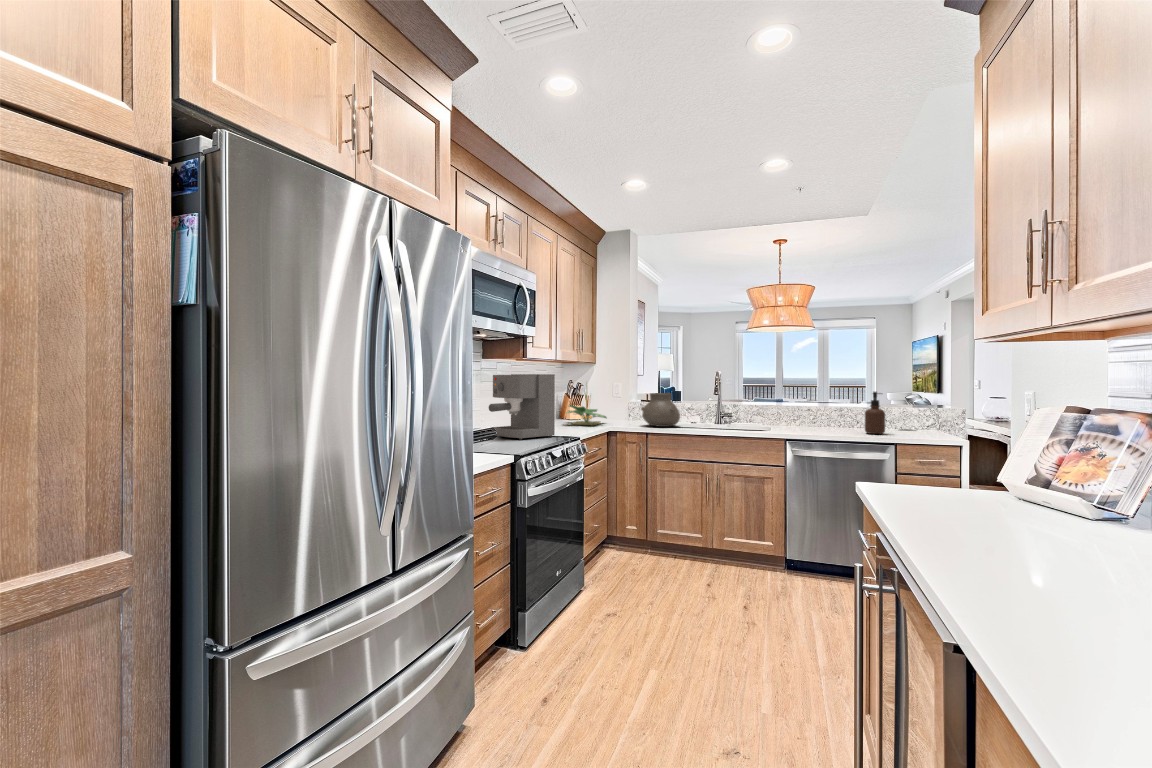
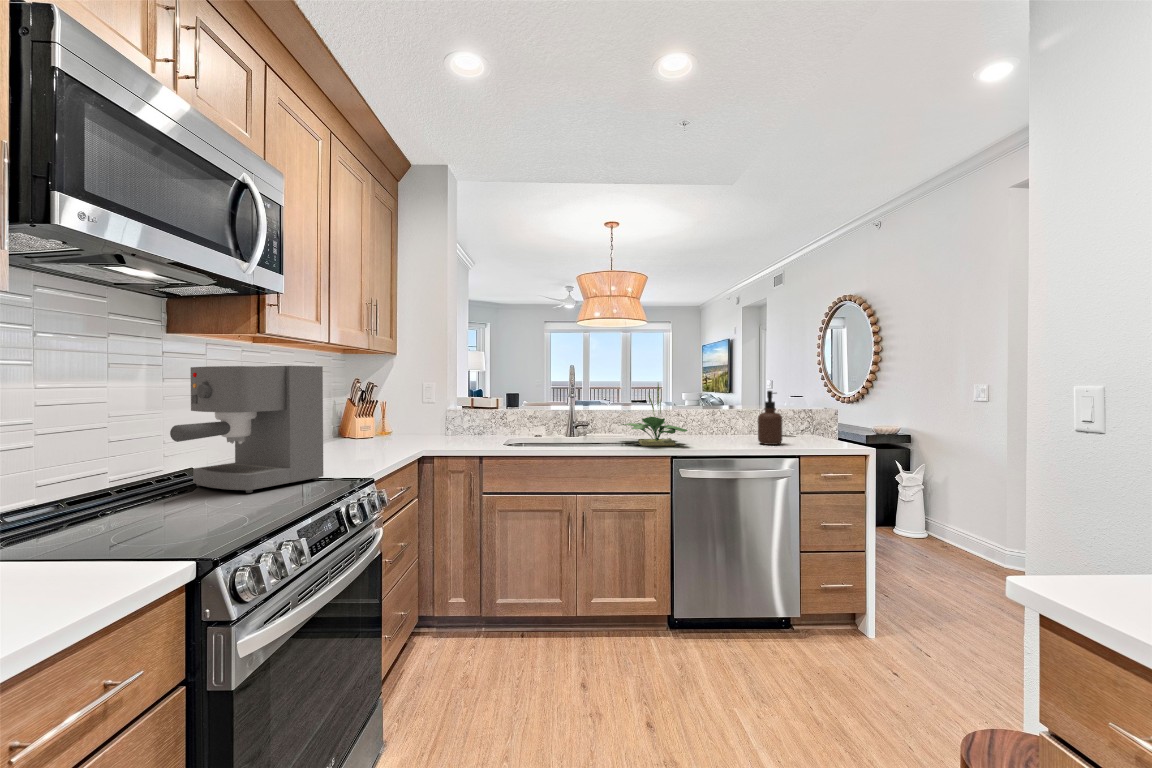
vase: present [641,393,680,427] -> none [467,397,523,446]
potted plant: present [567,394,606,425] -> present [623,384,687,446]

